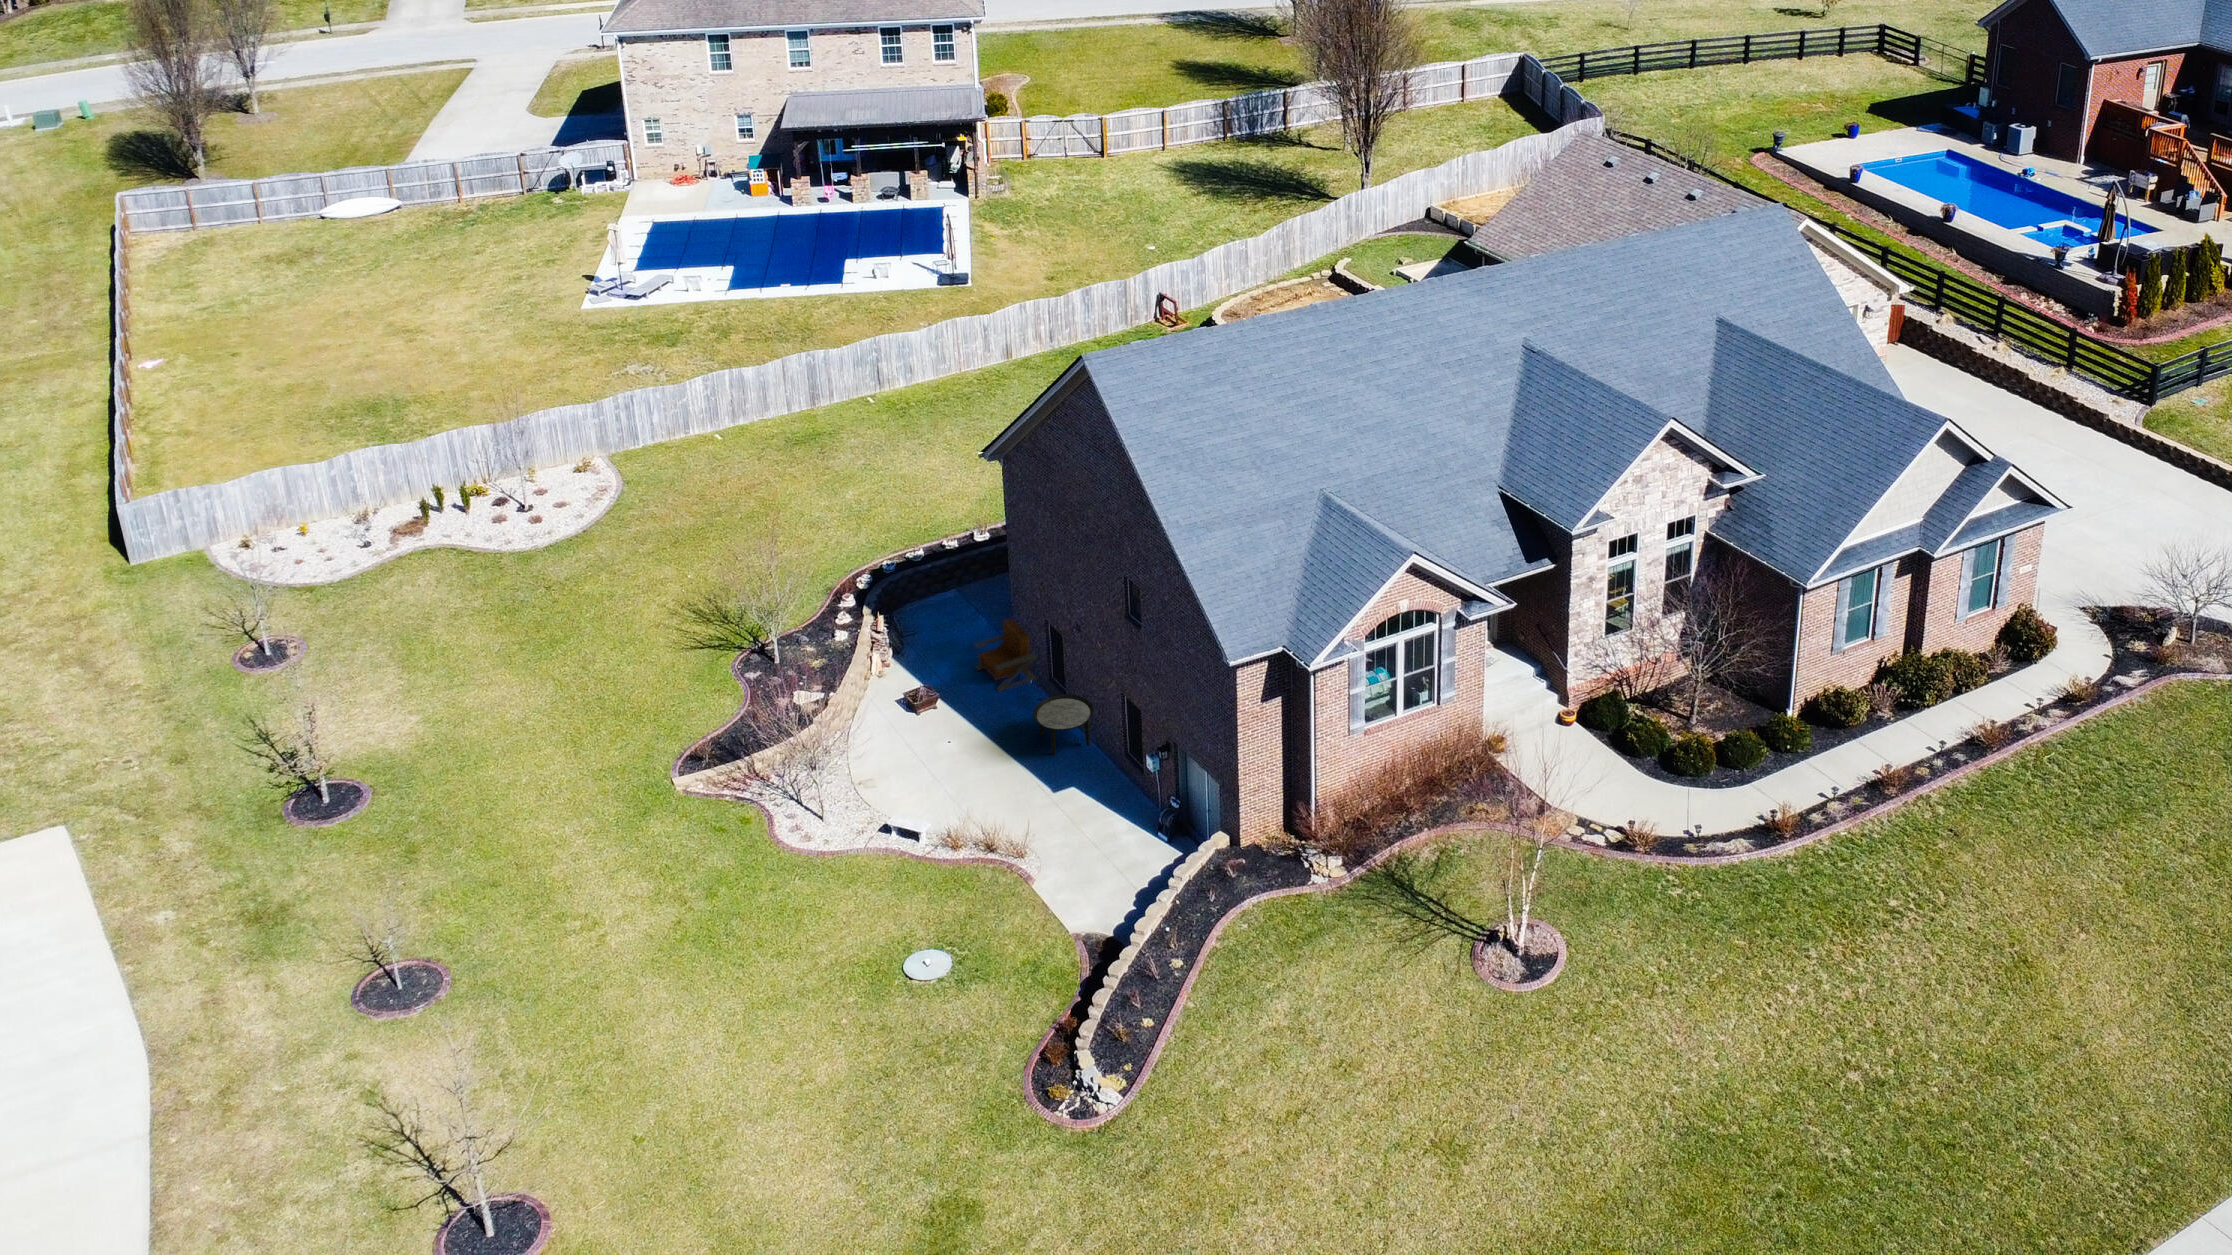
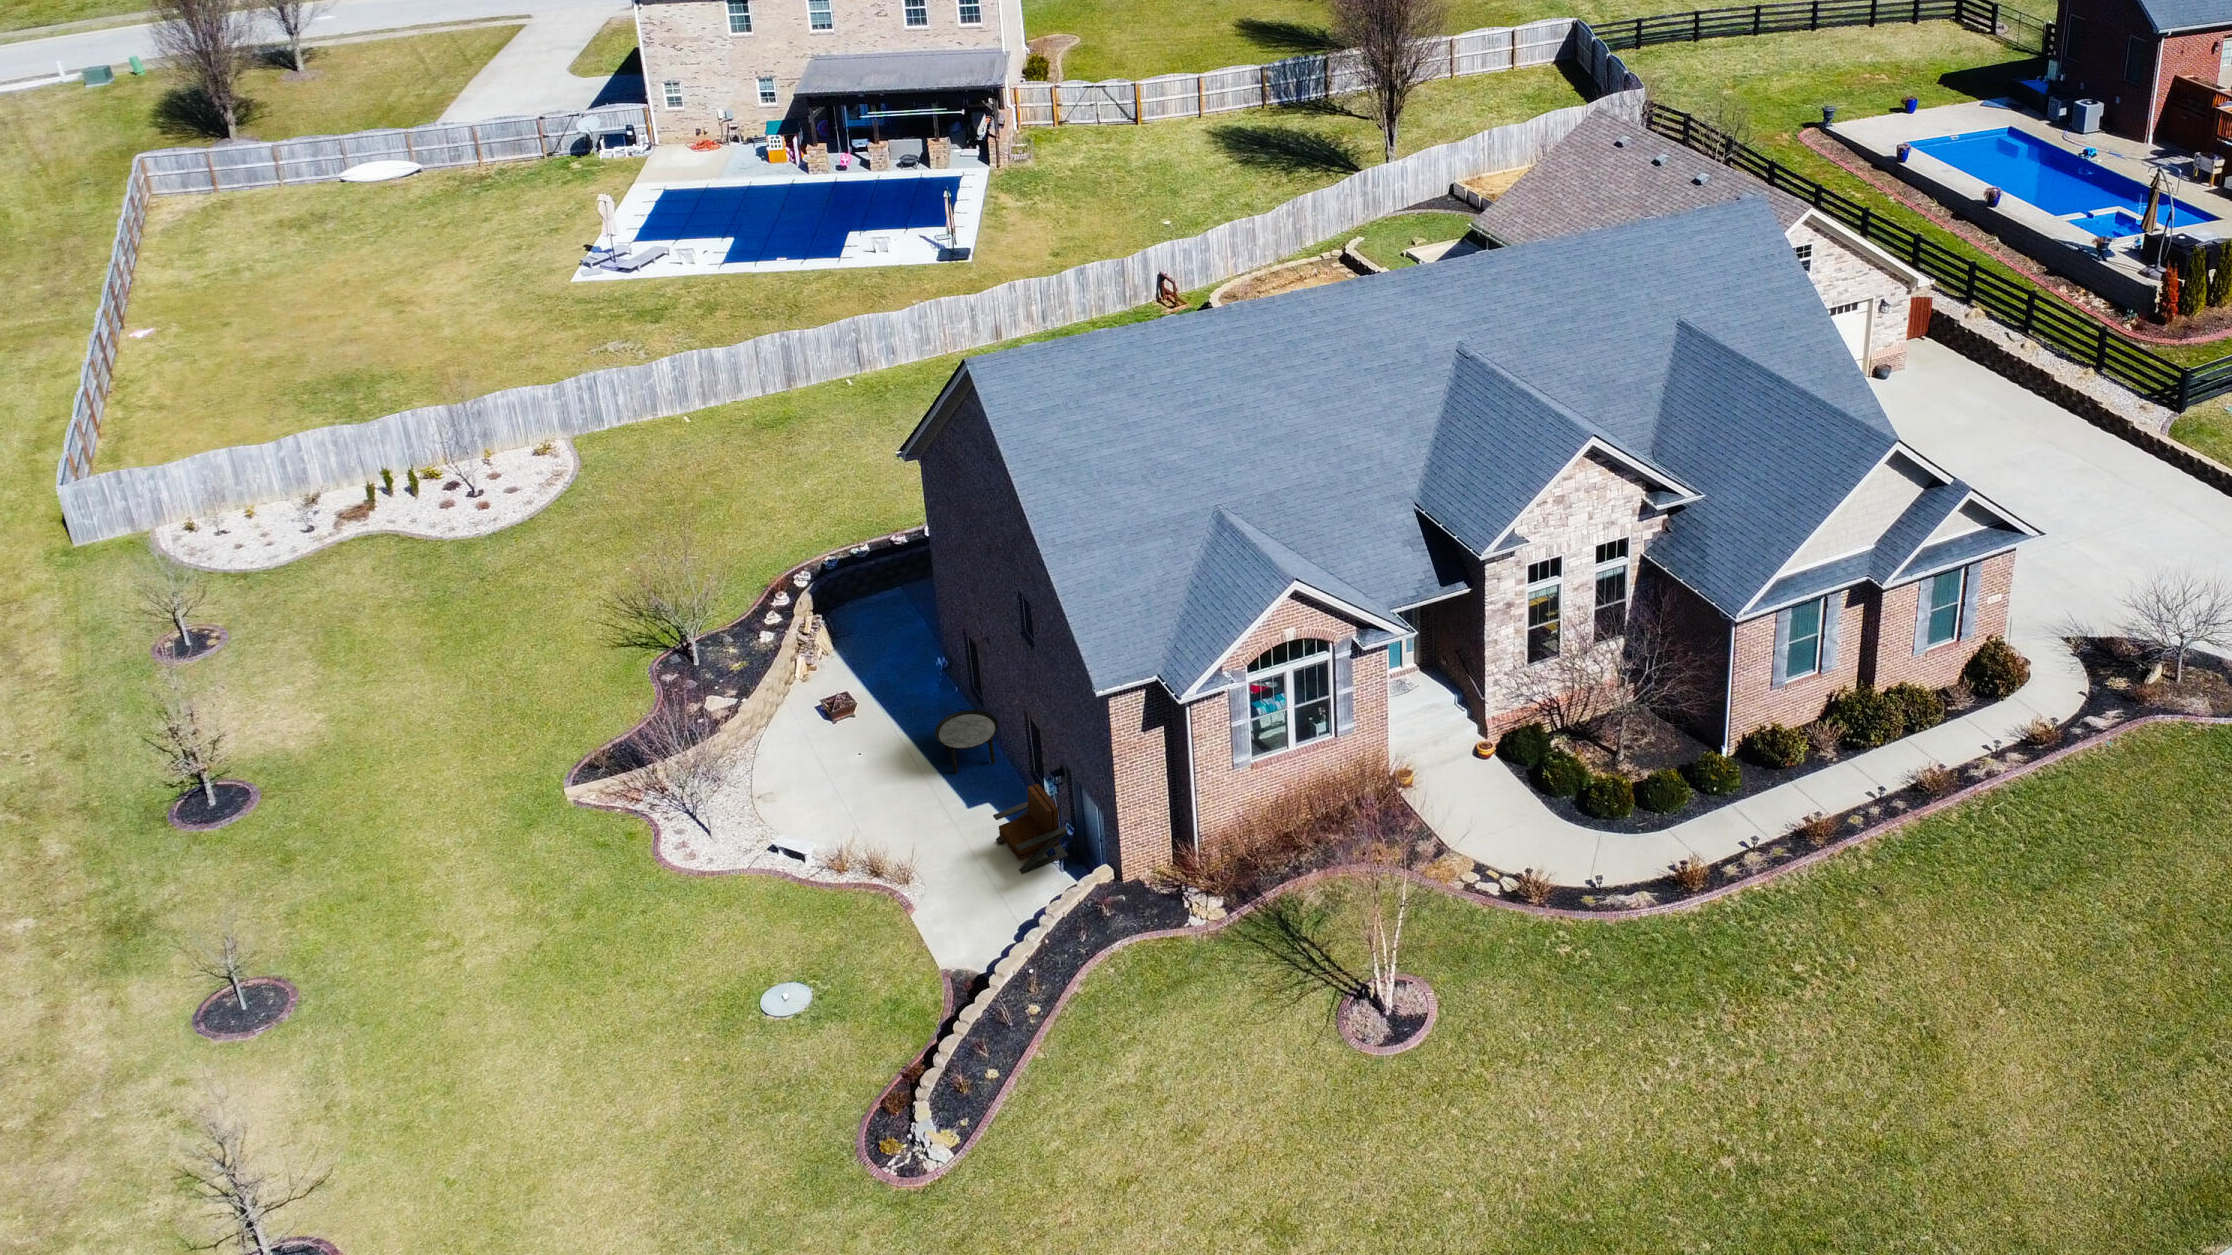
lounge chair: present [974,619,1037,692] -> present [993,784,1068,874]

